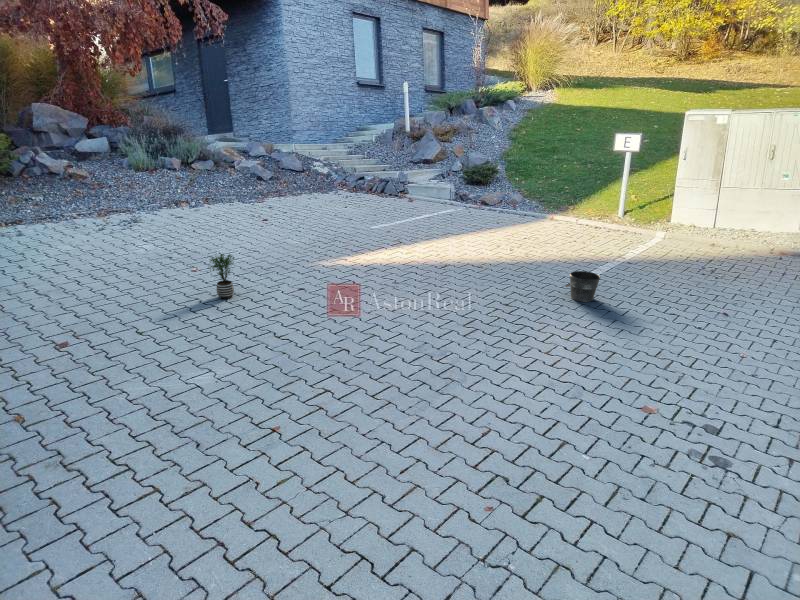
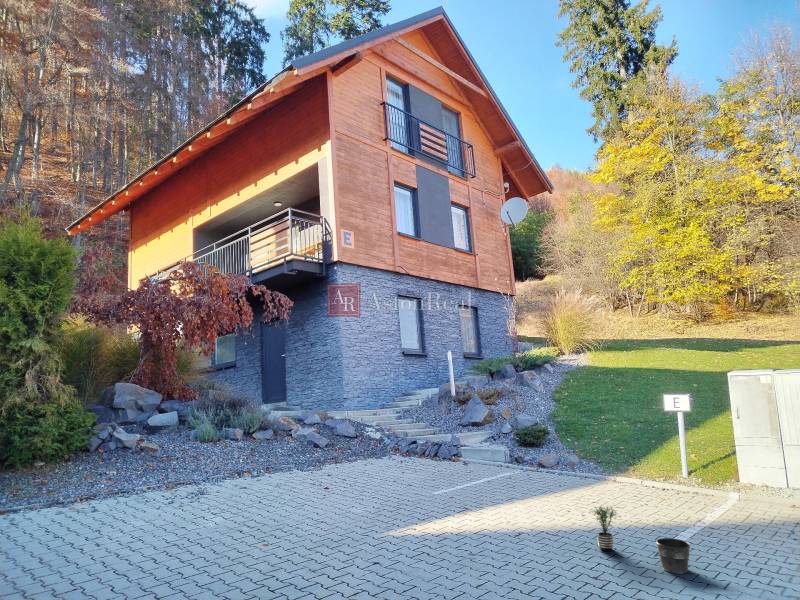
potted plant: present [210,254,235,299] -> present [592,506,616,551]

